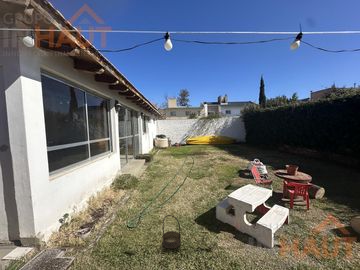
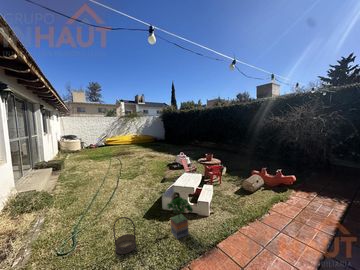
potted tree: none [212,209,240,253] -> present [167,197,193,239]

